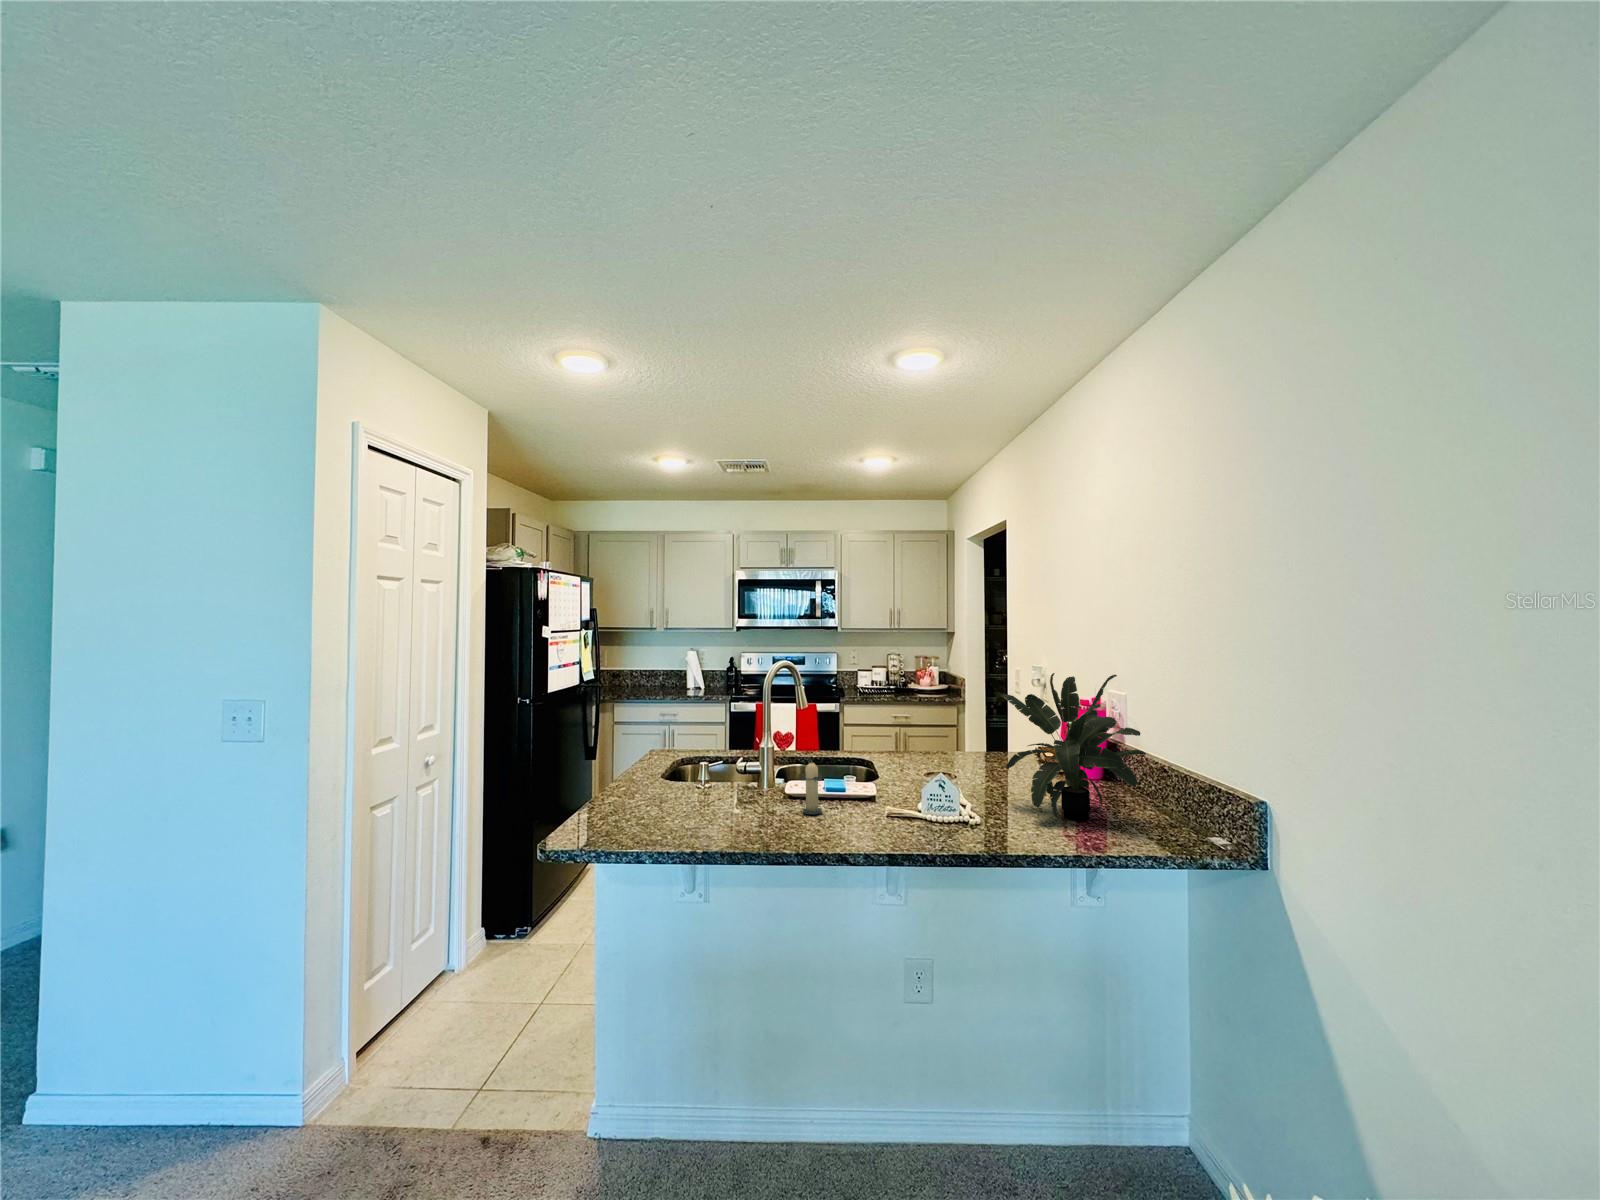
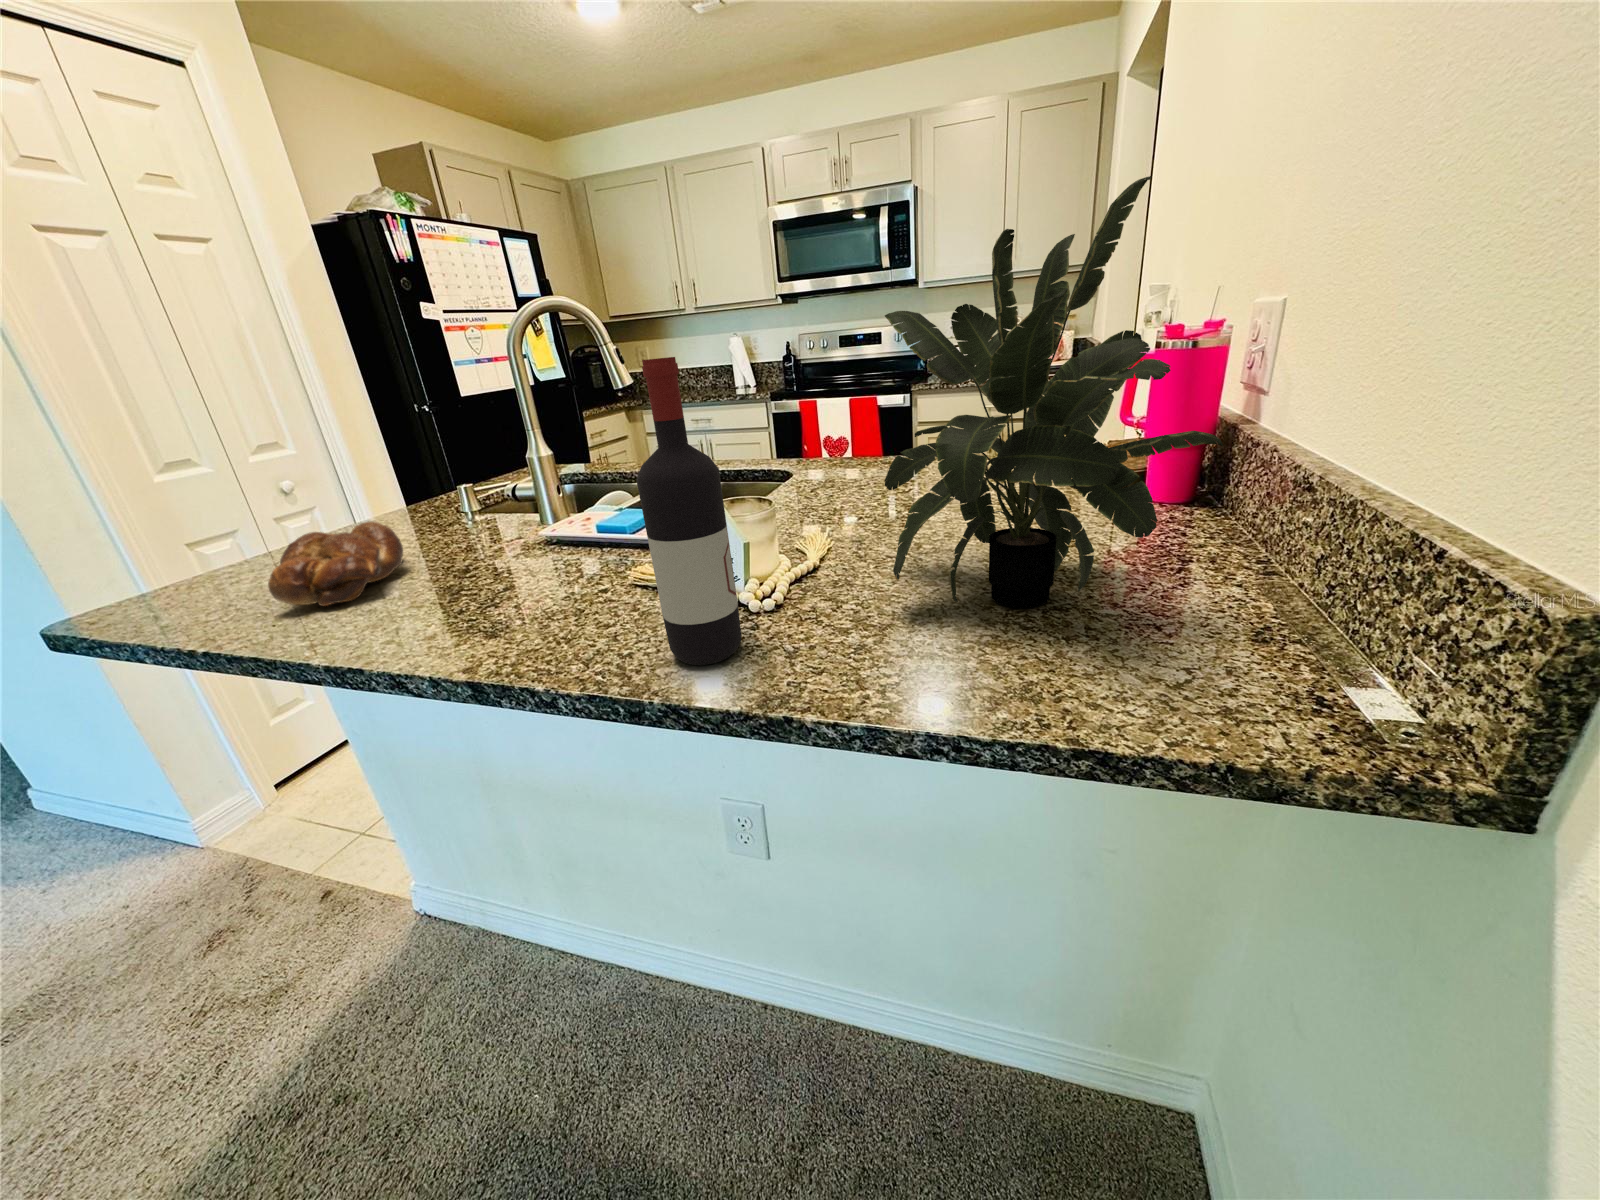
wine bottle: none [960,717,994,844] -> present [636,357,741,665]
candle: present [801,760,822,814] -> none [490,477,555,577]
bread loaf: none [662,783,747,831] -> present [268,522,403,606]

